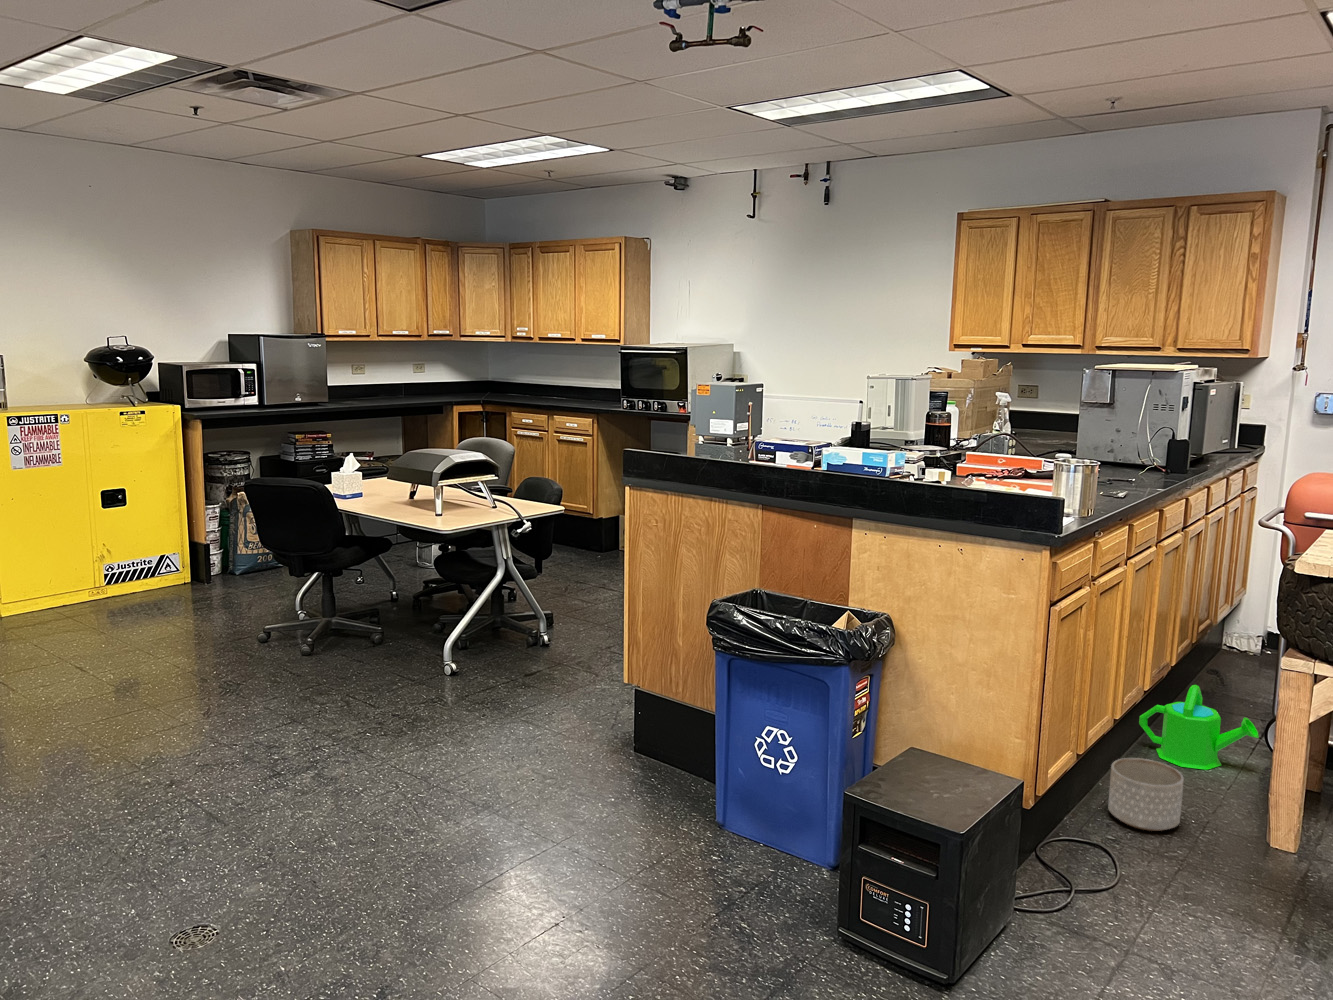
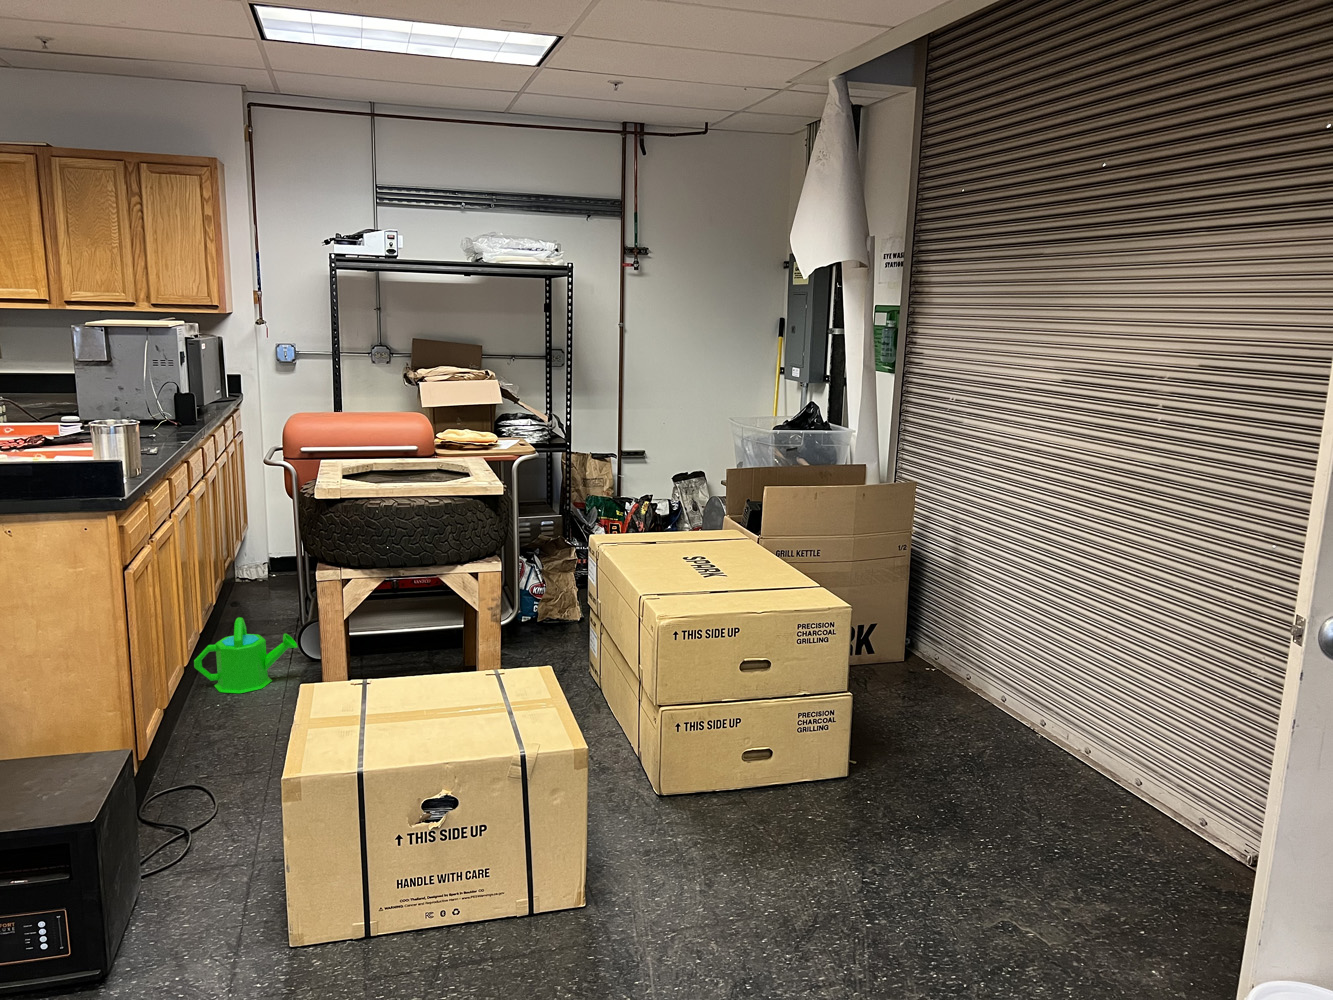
planter: present [1108,758,1184,831] -> none [189,694,257,759]

